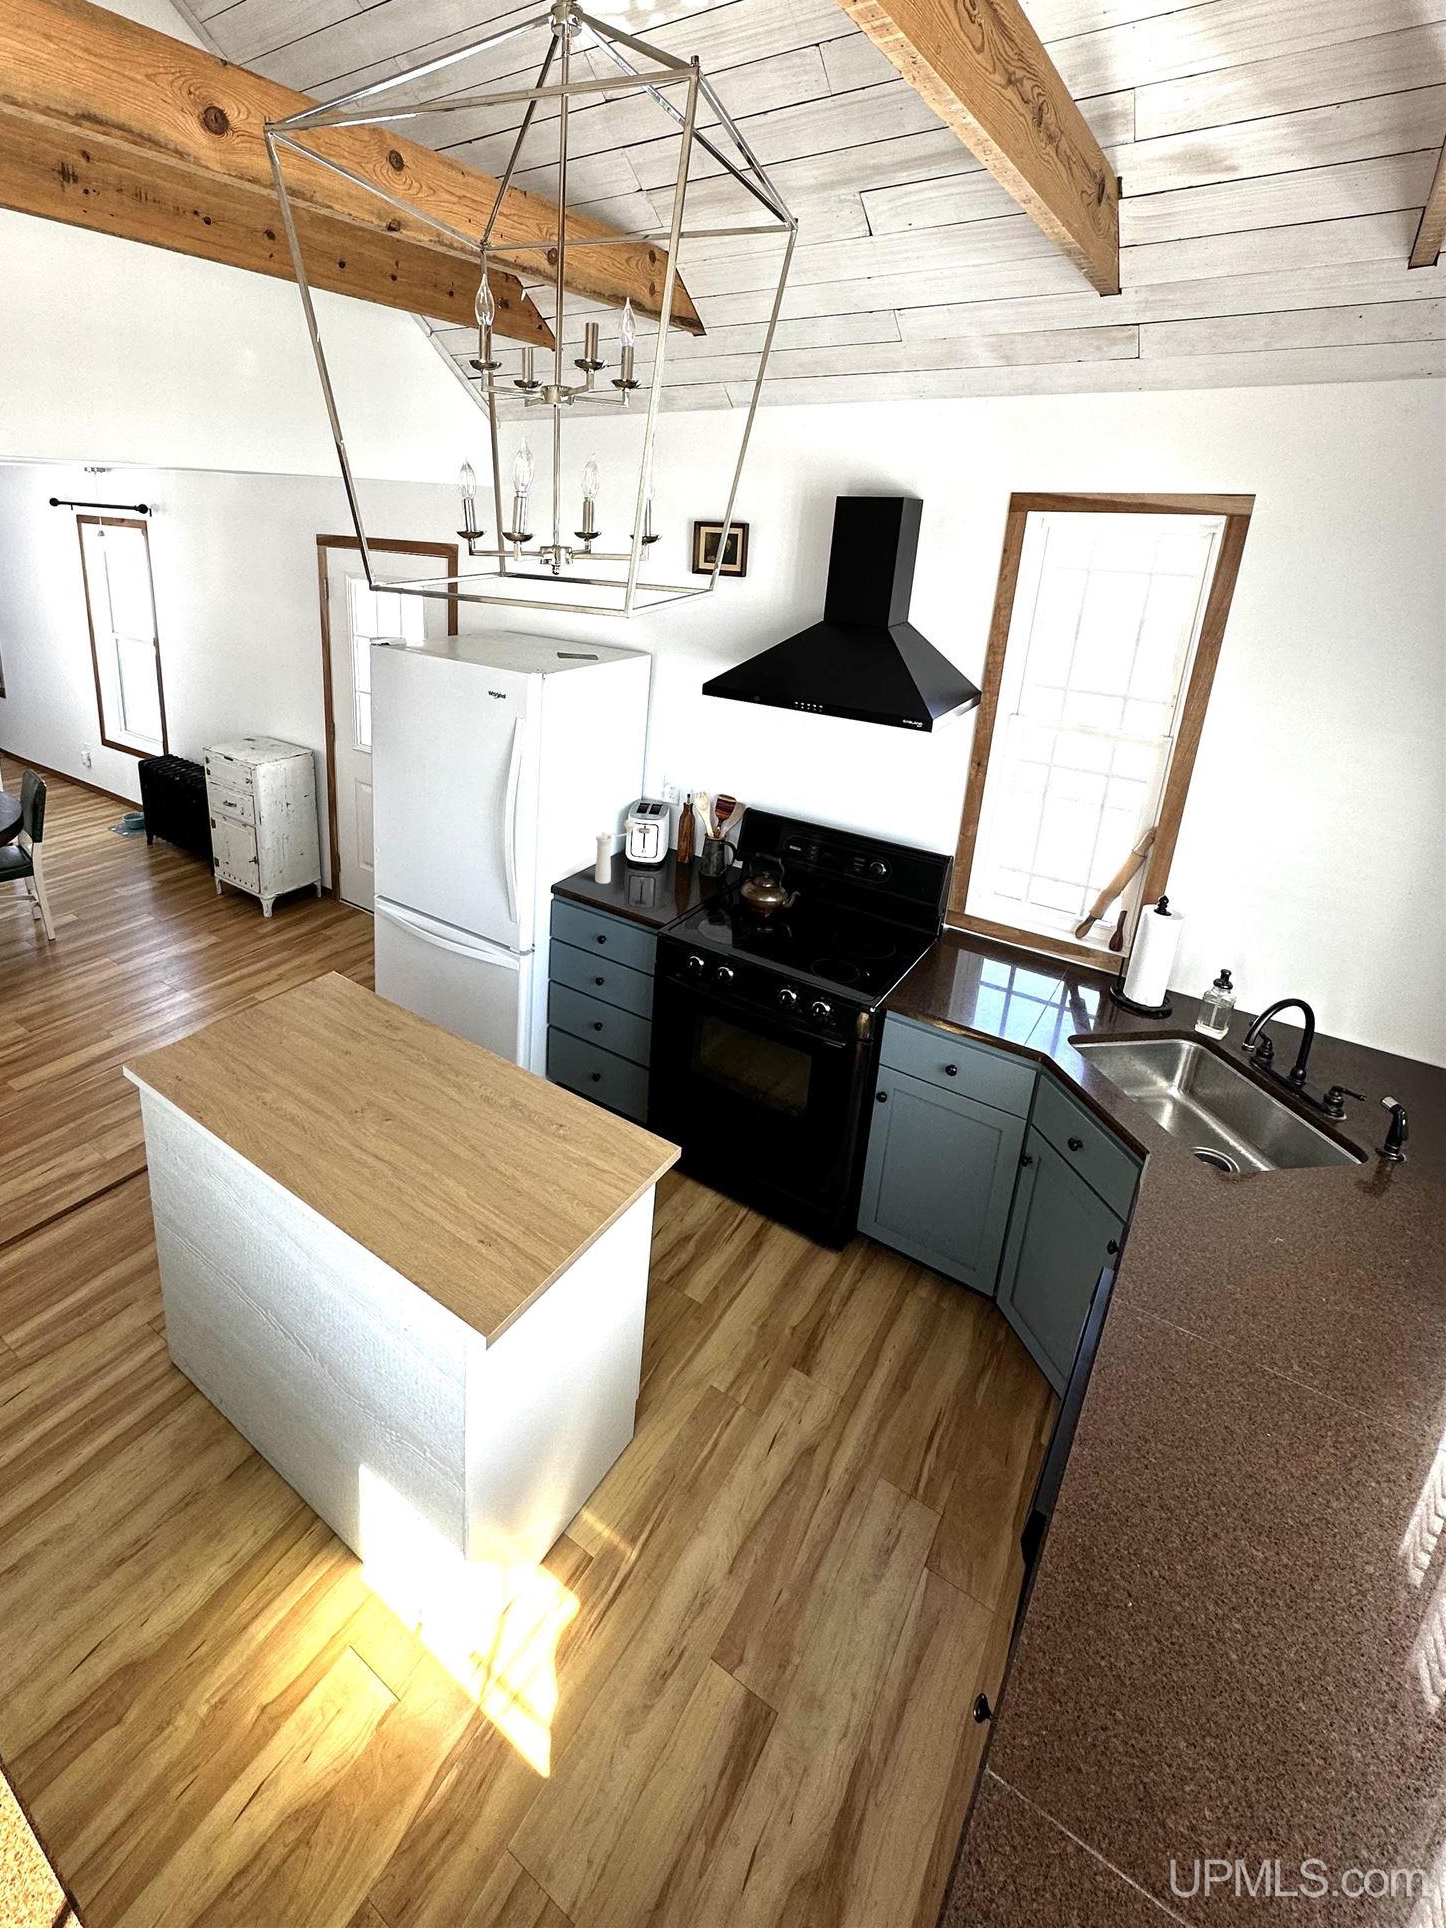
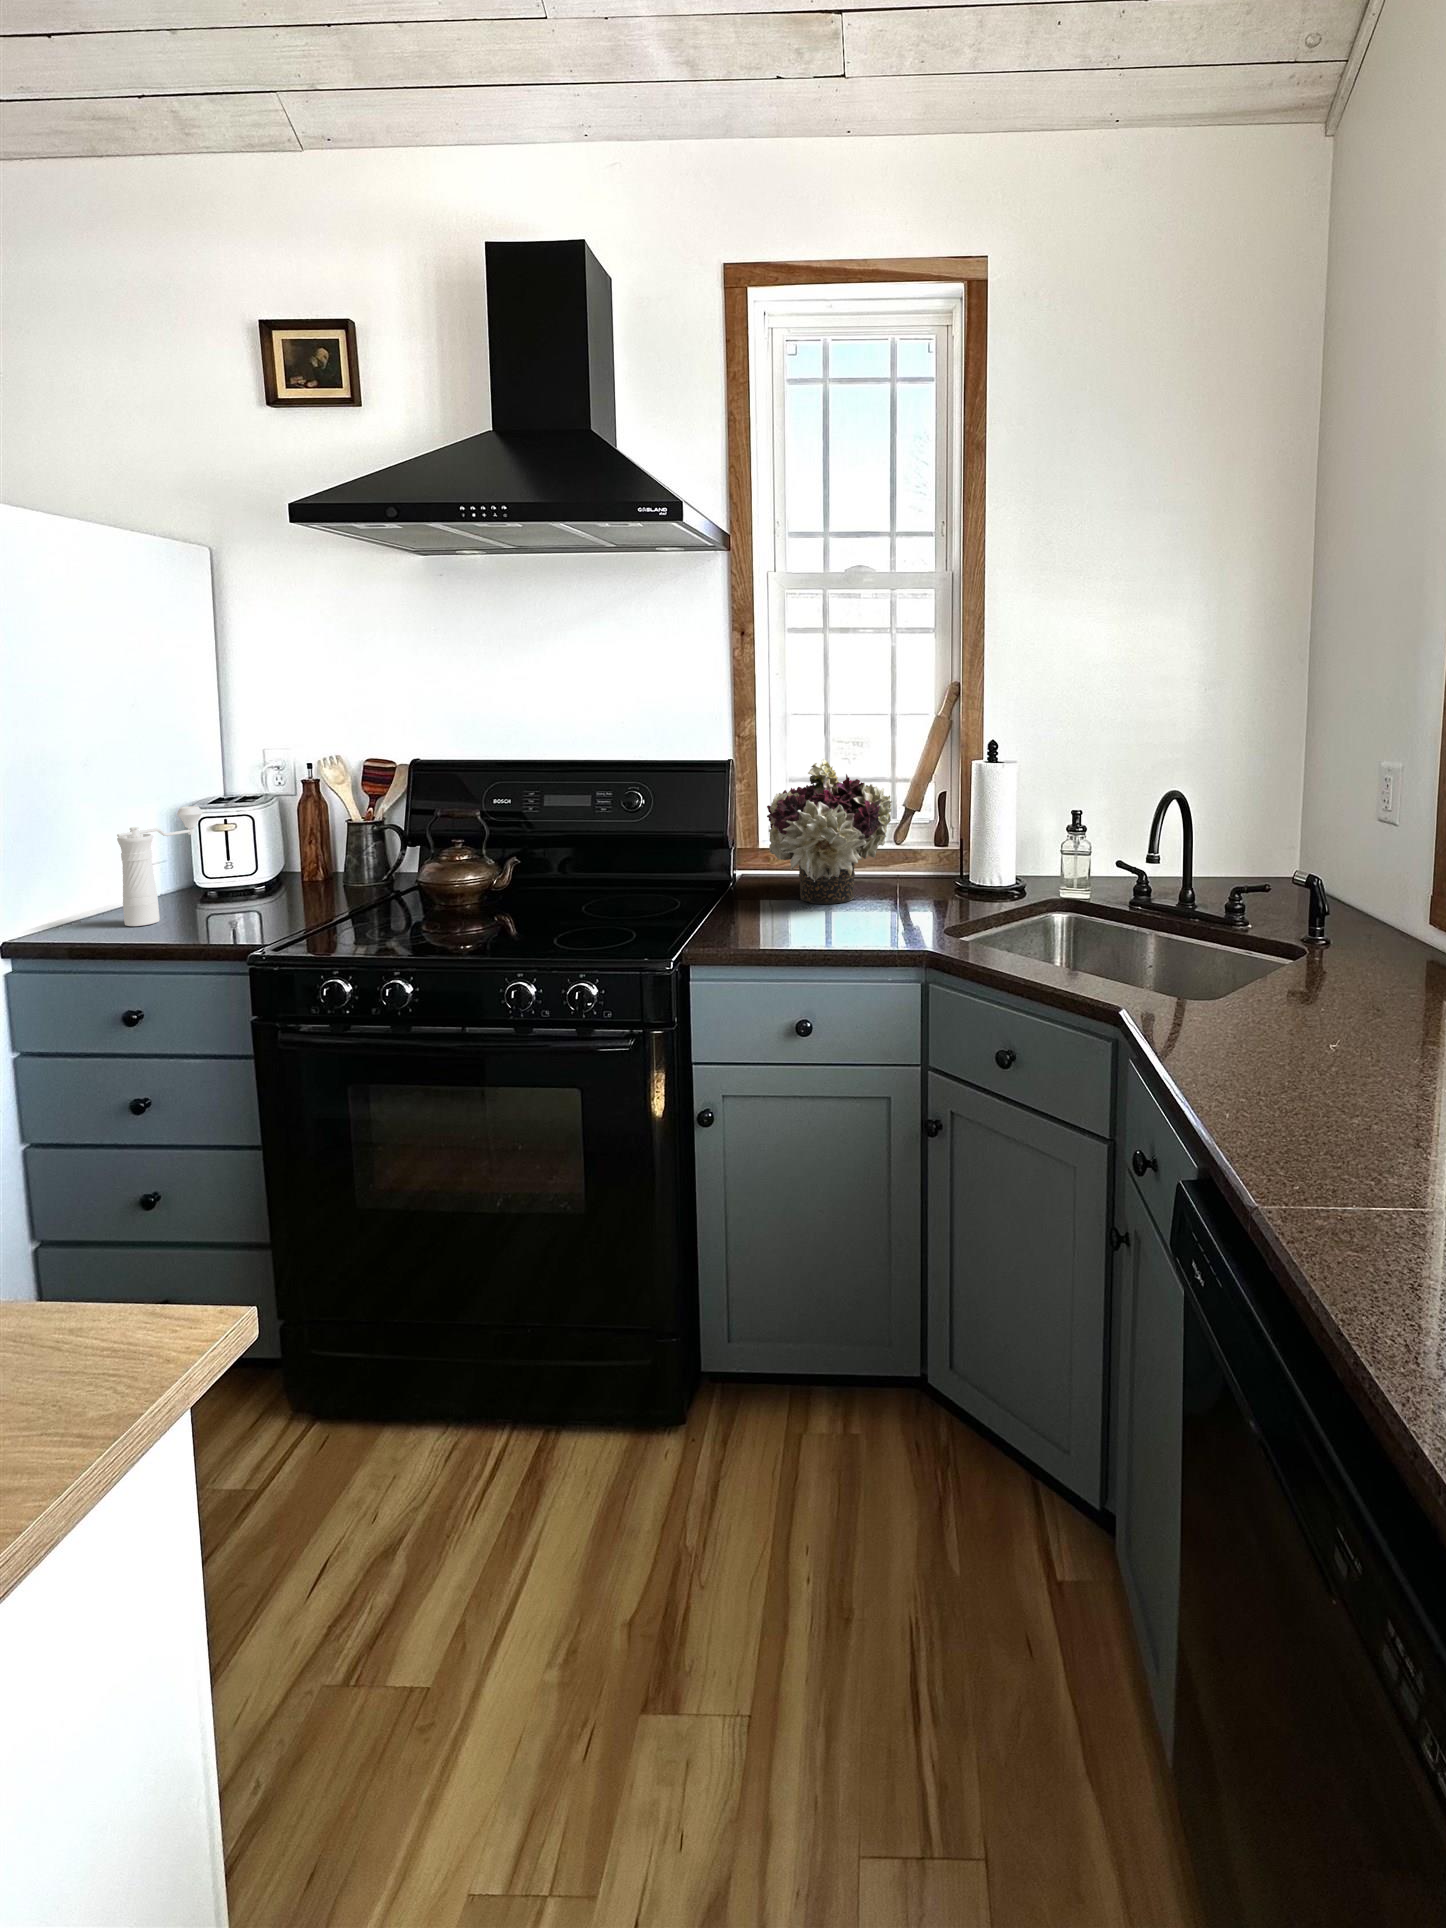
flower arrangement: none [965,878,1065,980] -> present [767,759,892,904]

